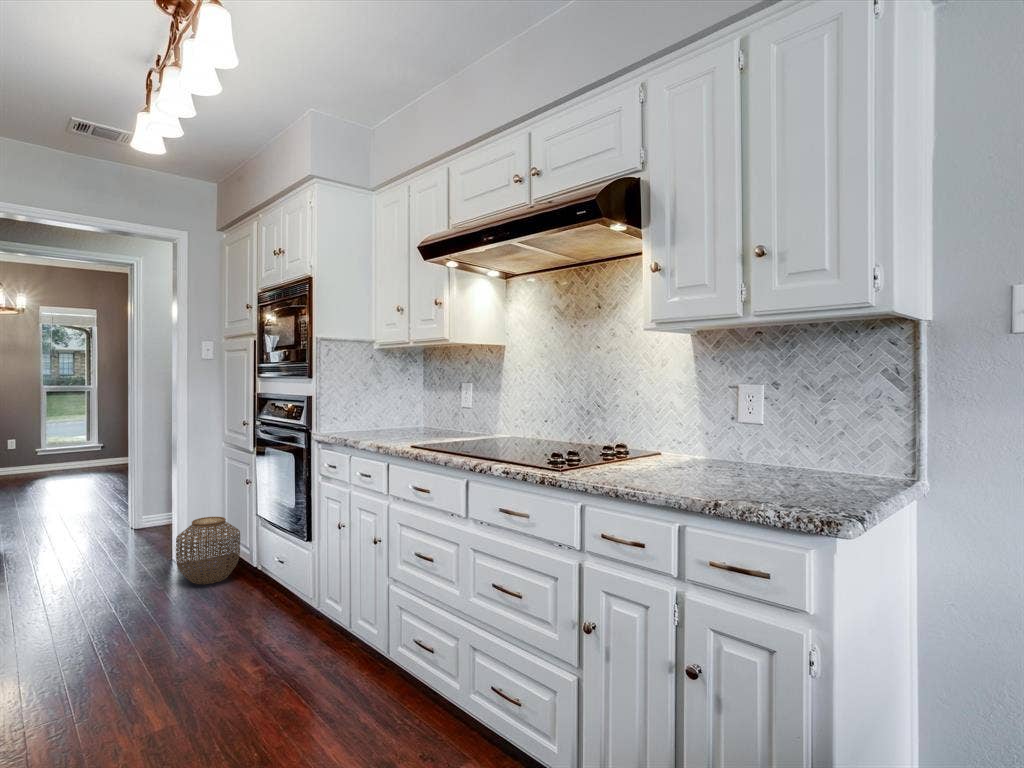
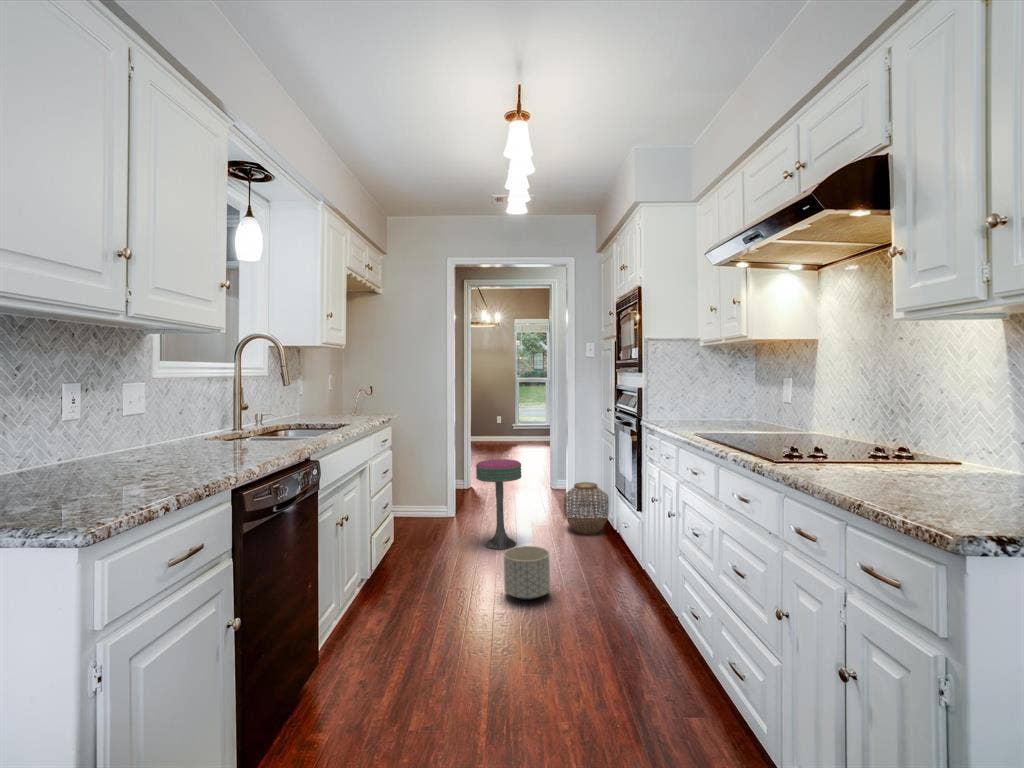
bar stool: none [35,497,118,634] -> present [476,459,521,549]
planter: none [120,614,197,696] -> present [504,546,550,600]

